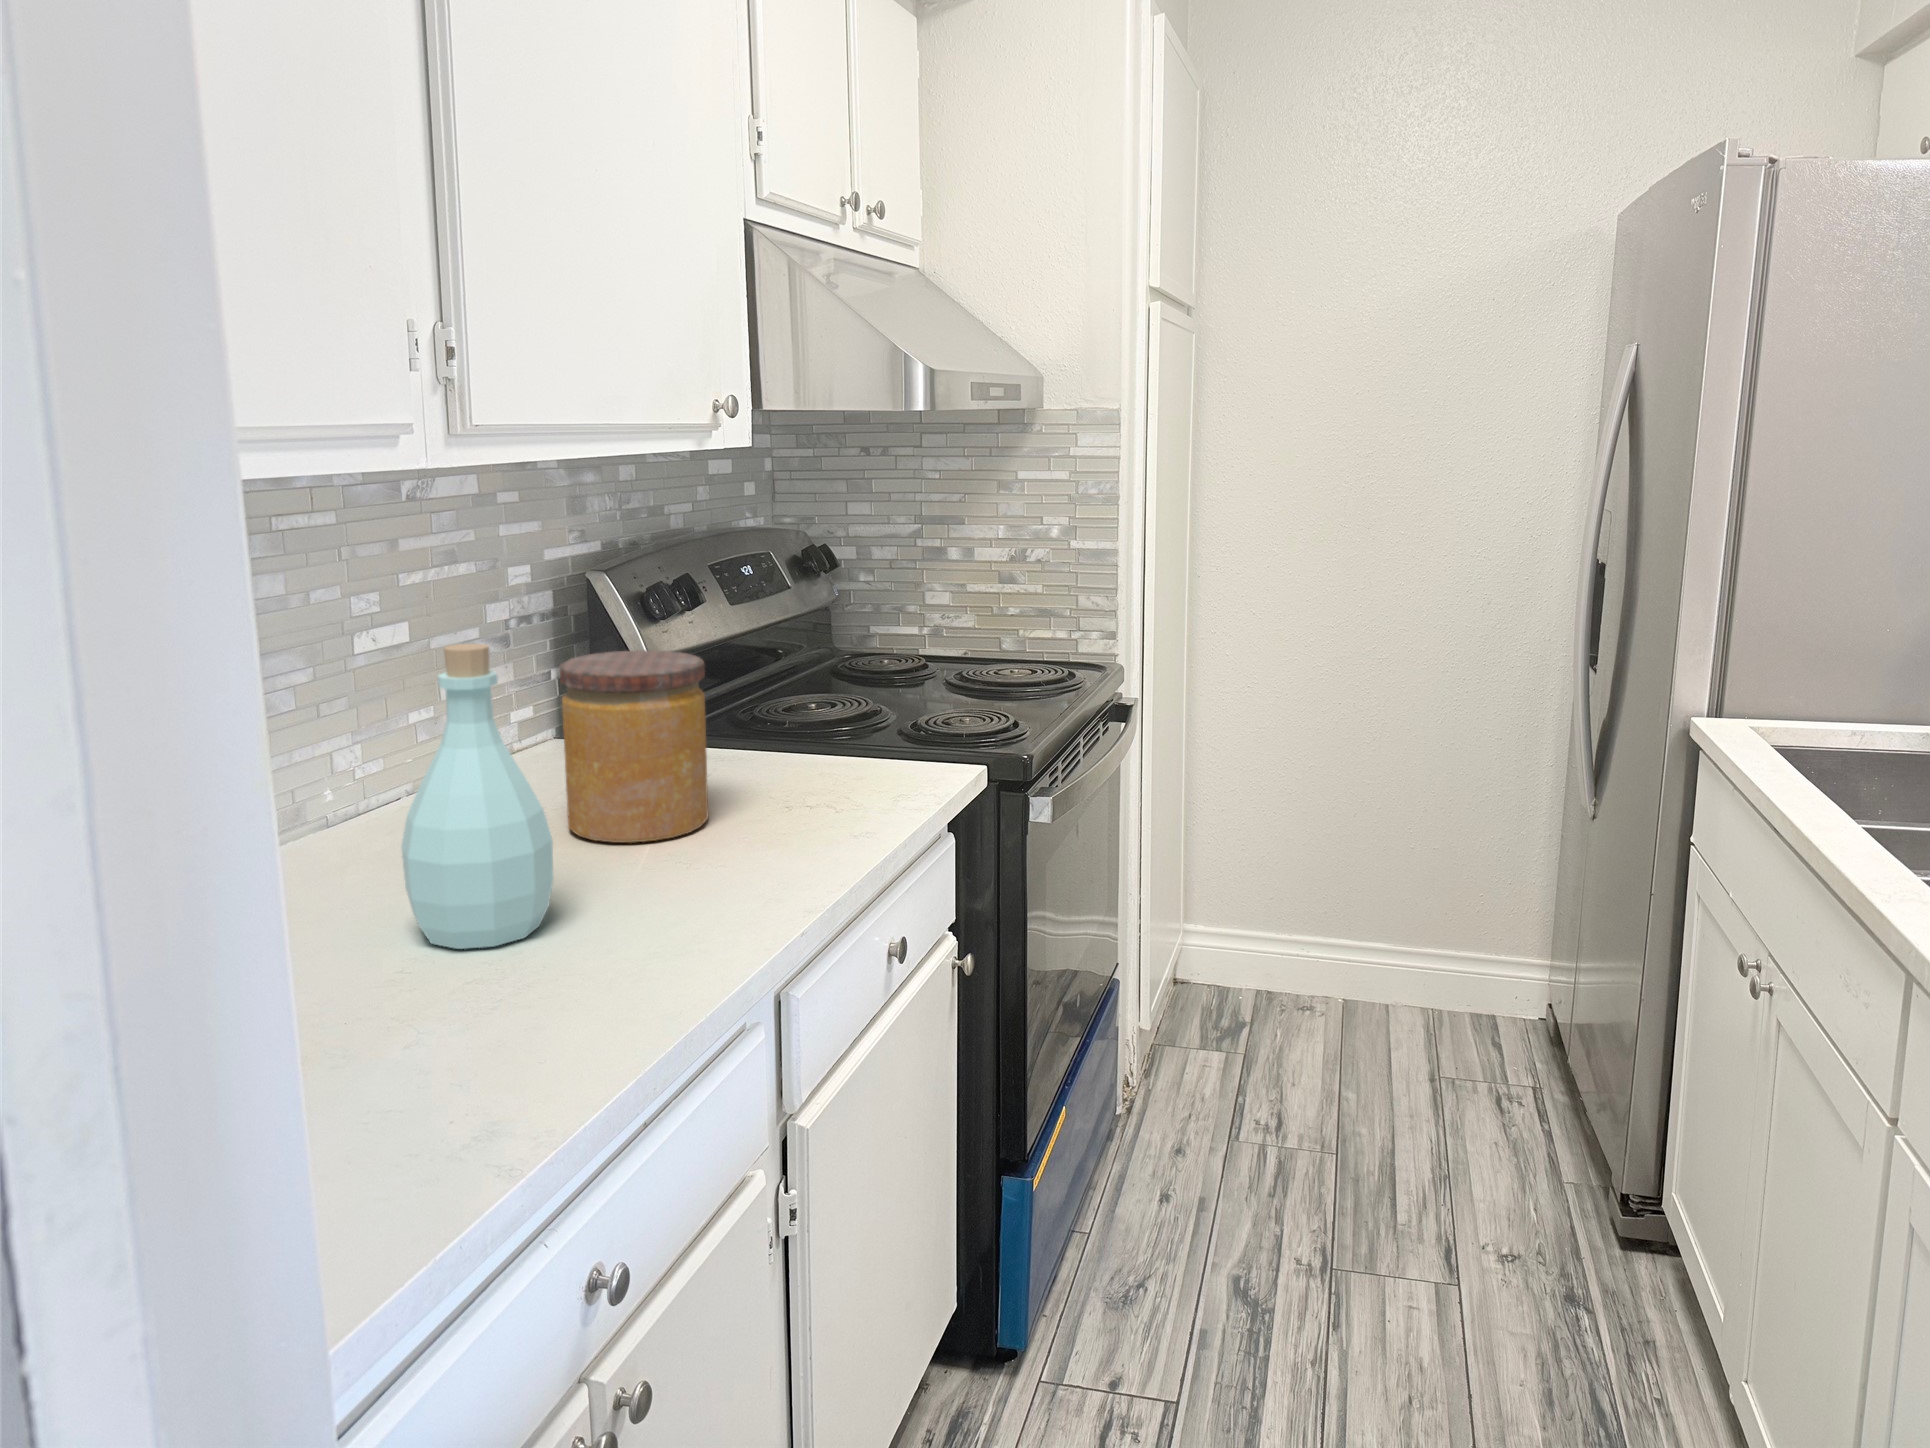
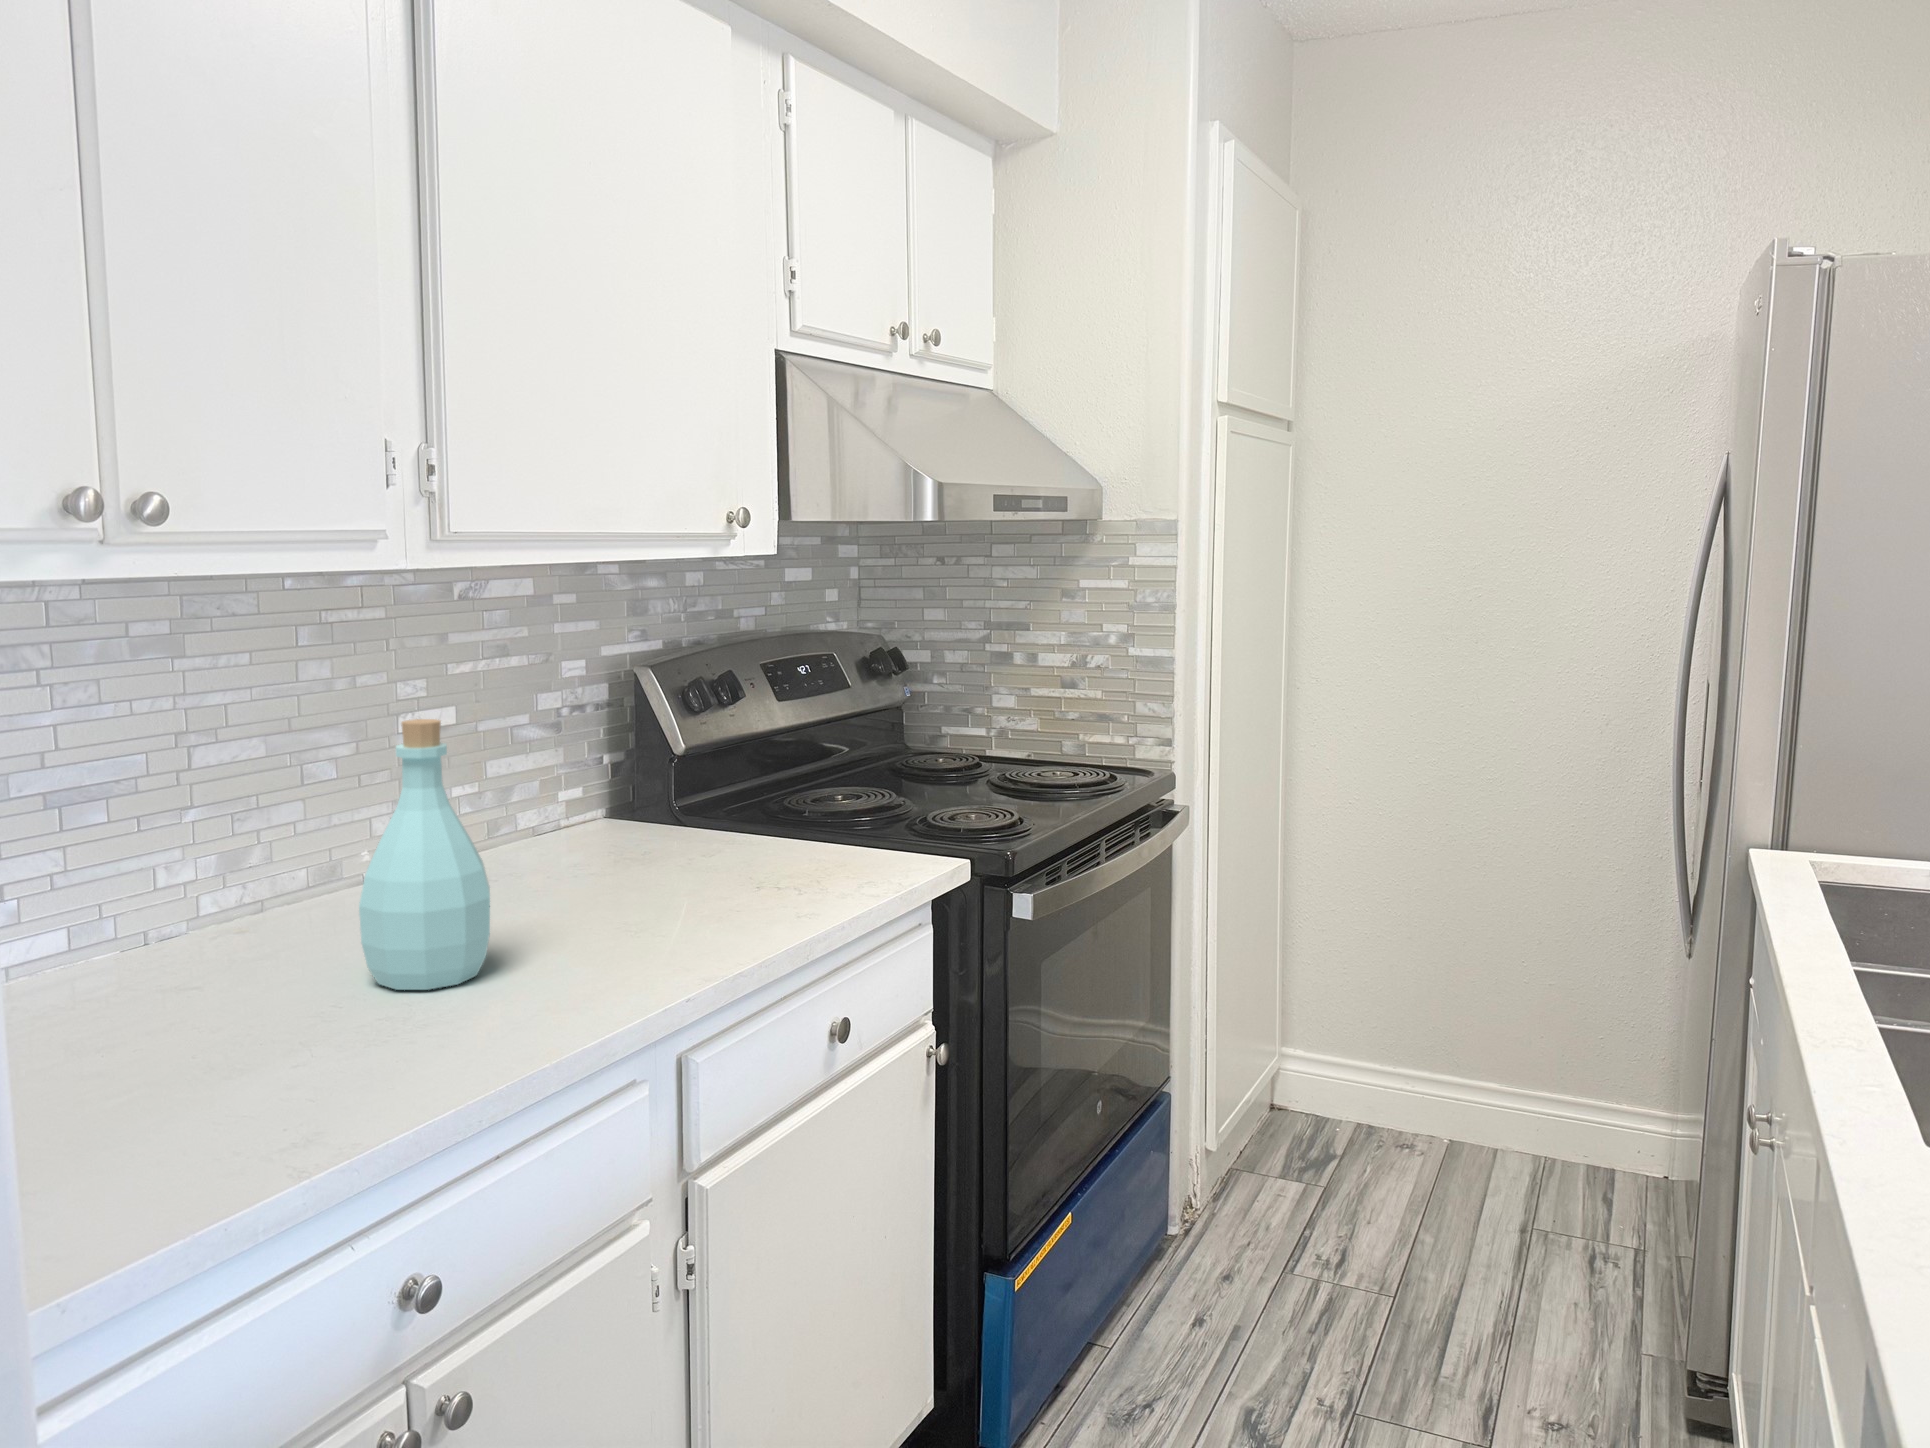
jar: present [560,650,708,843] -> none [553,736,686,911]

